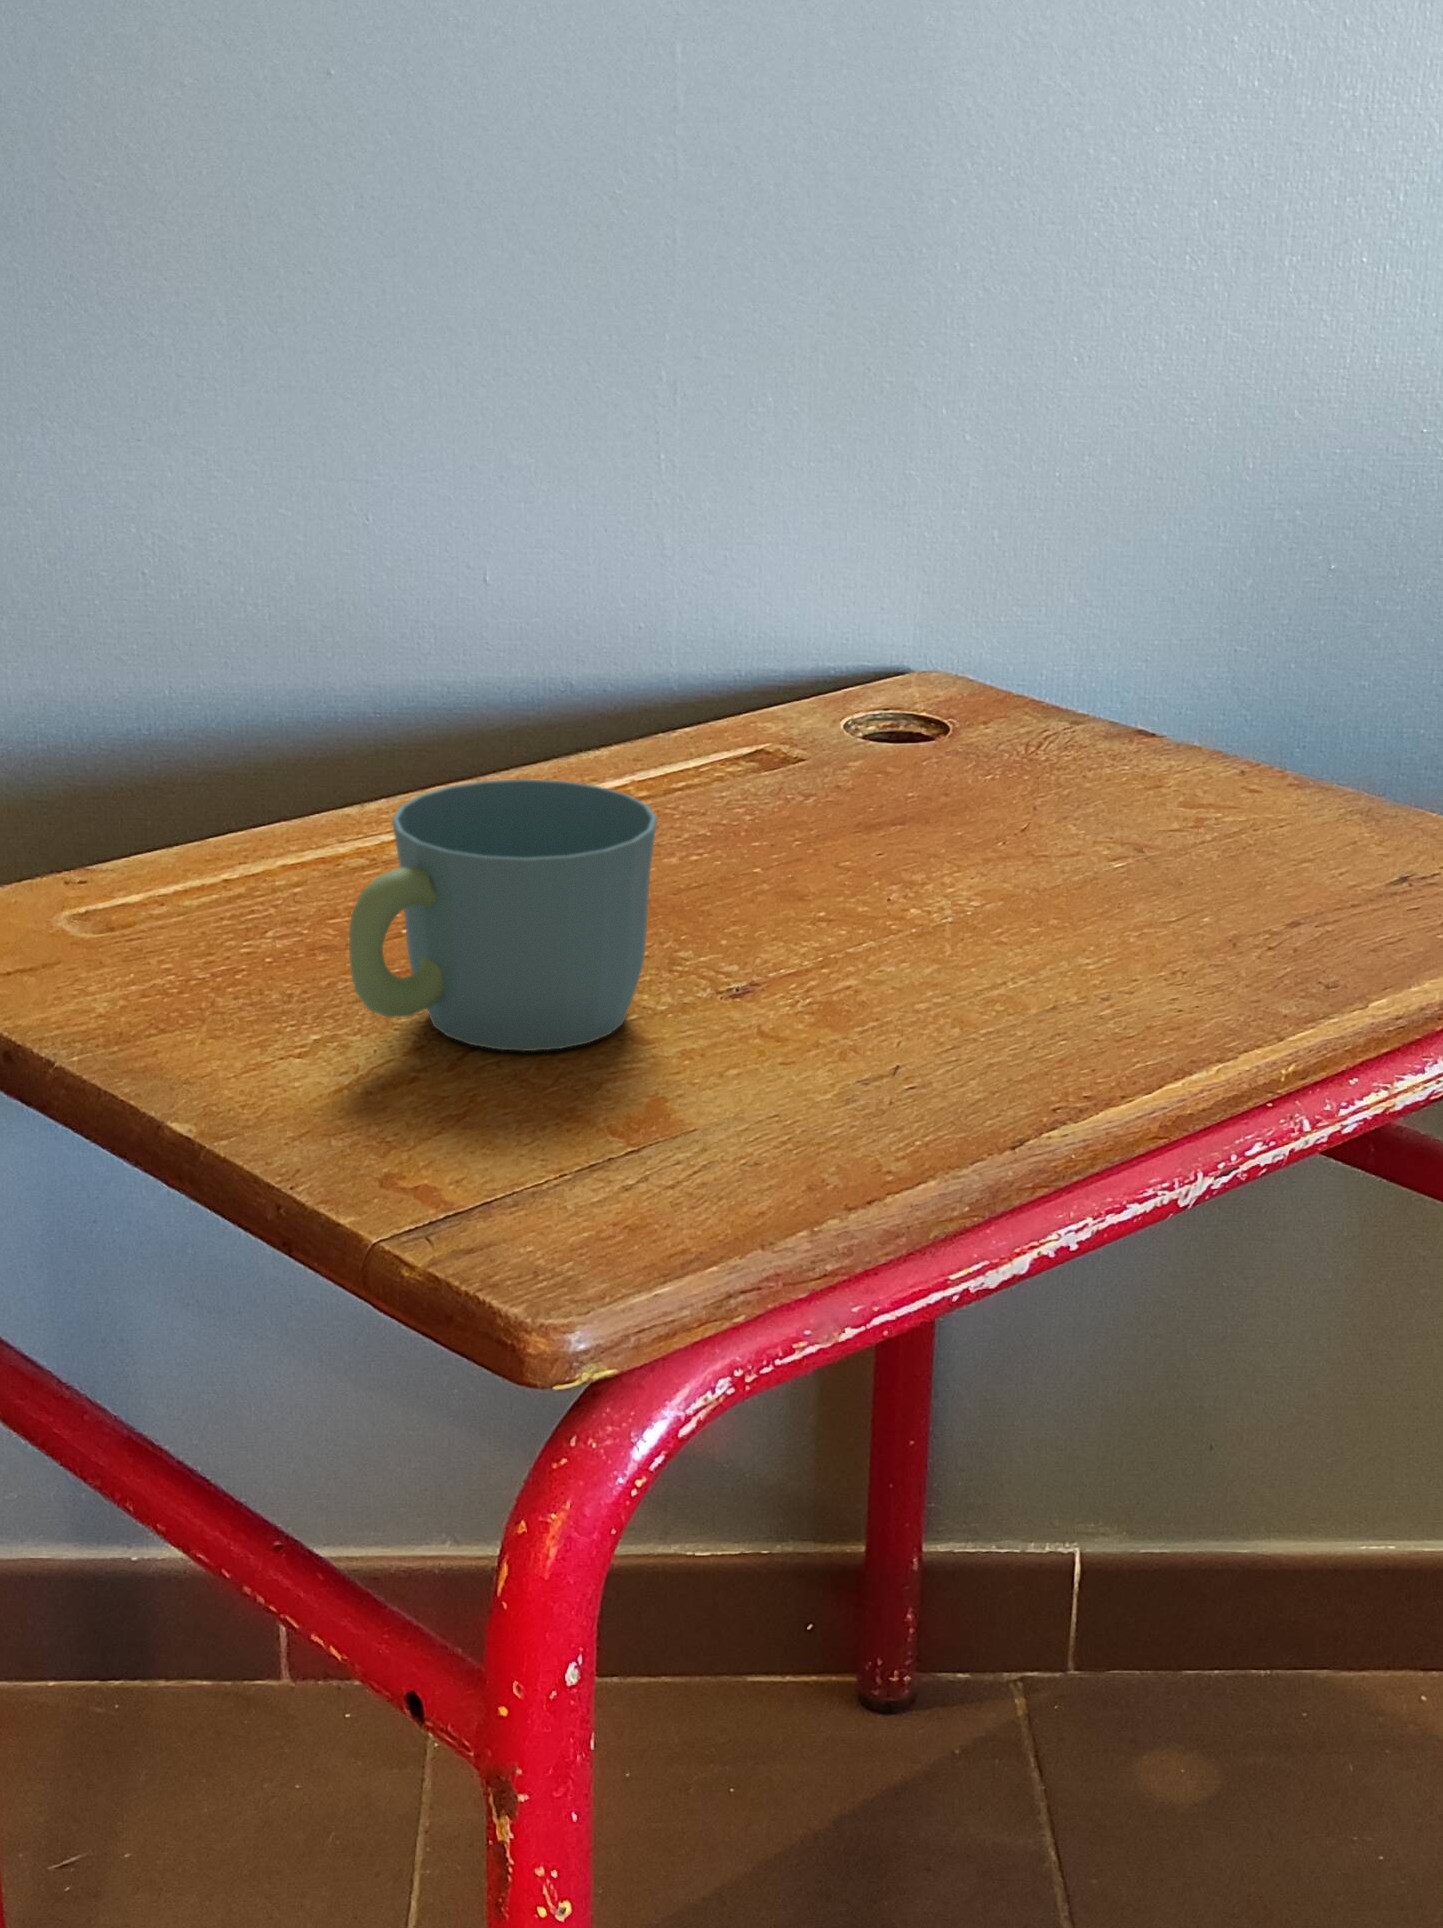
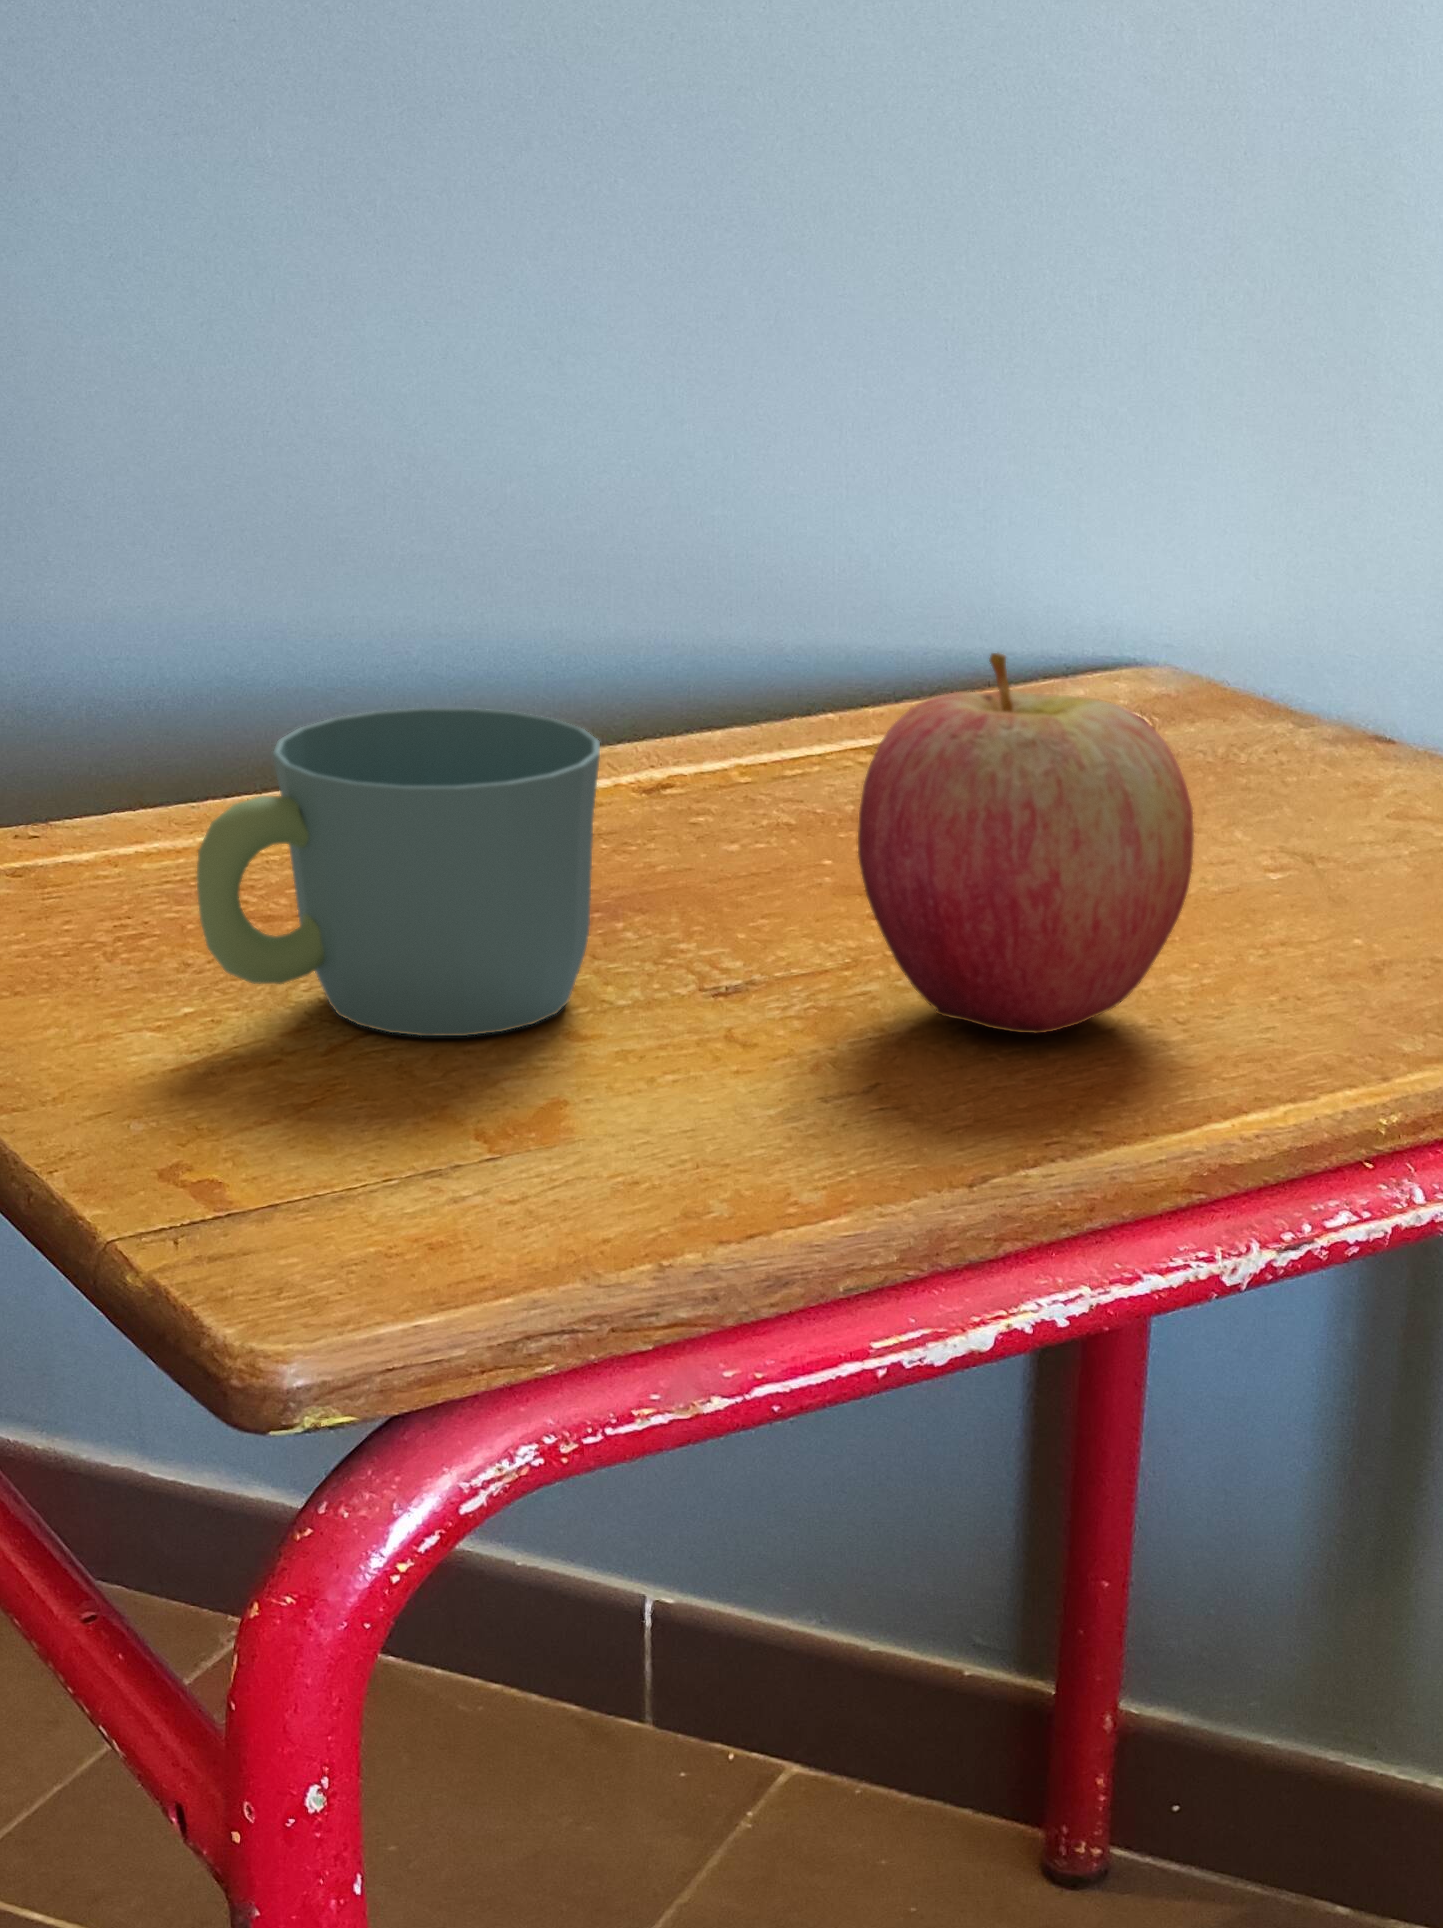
apple: none [857,723,1122,1018] -> present [858,653,1194,1033]

